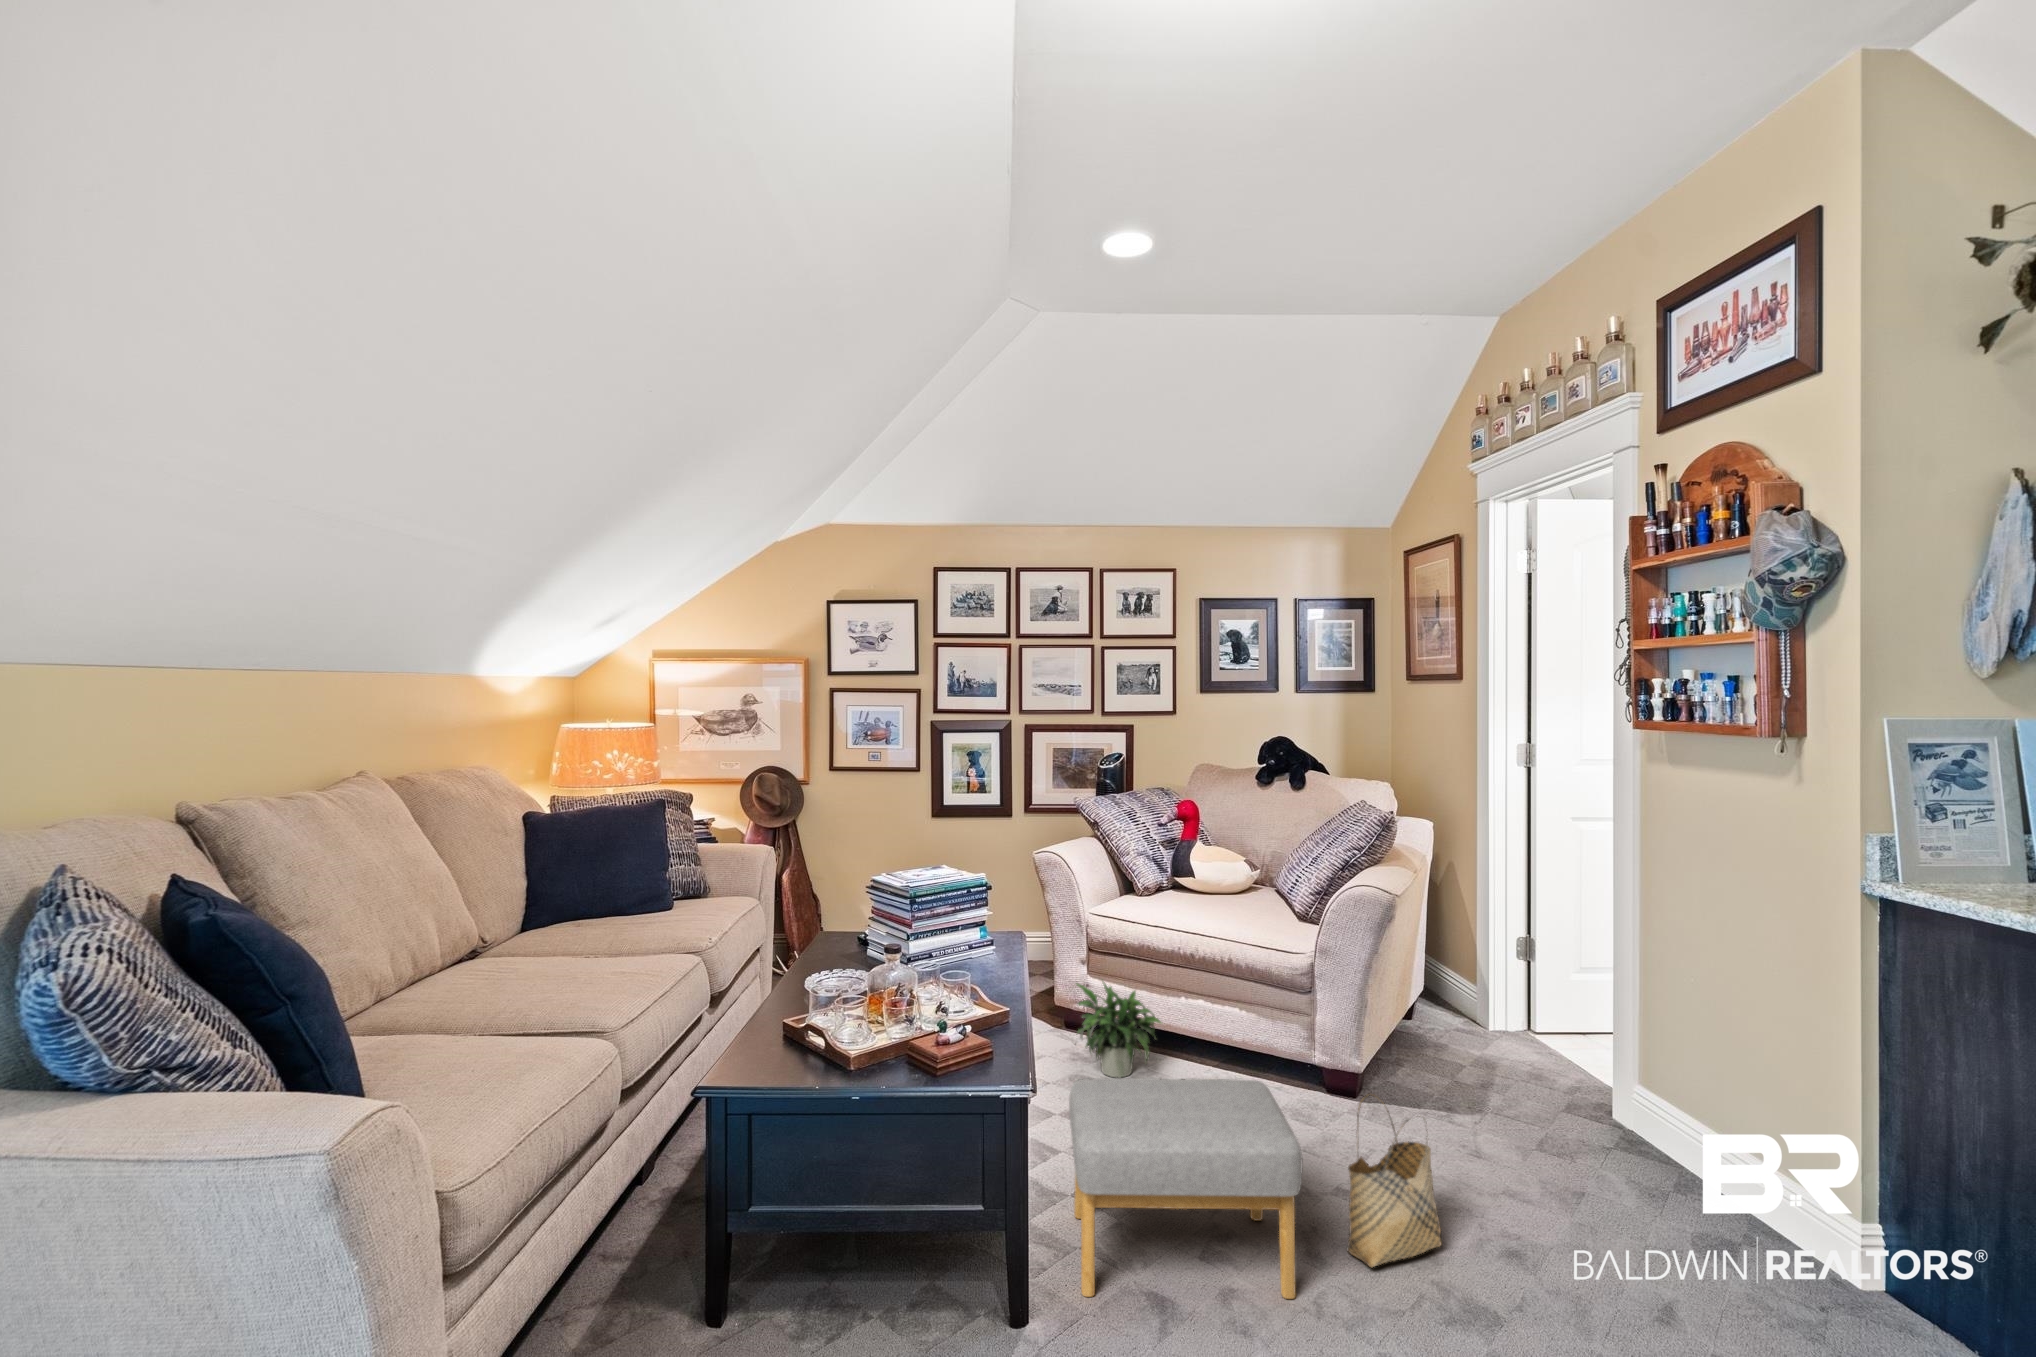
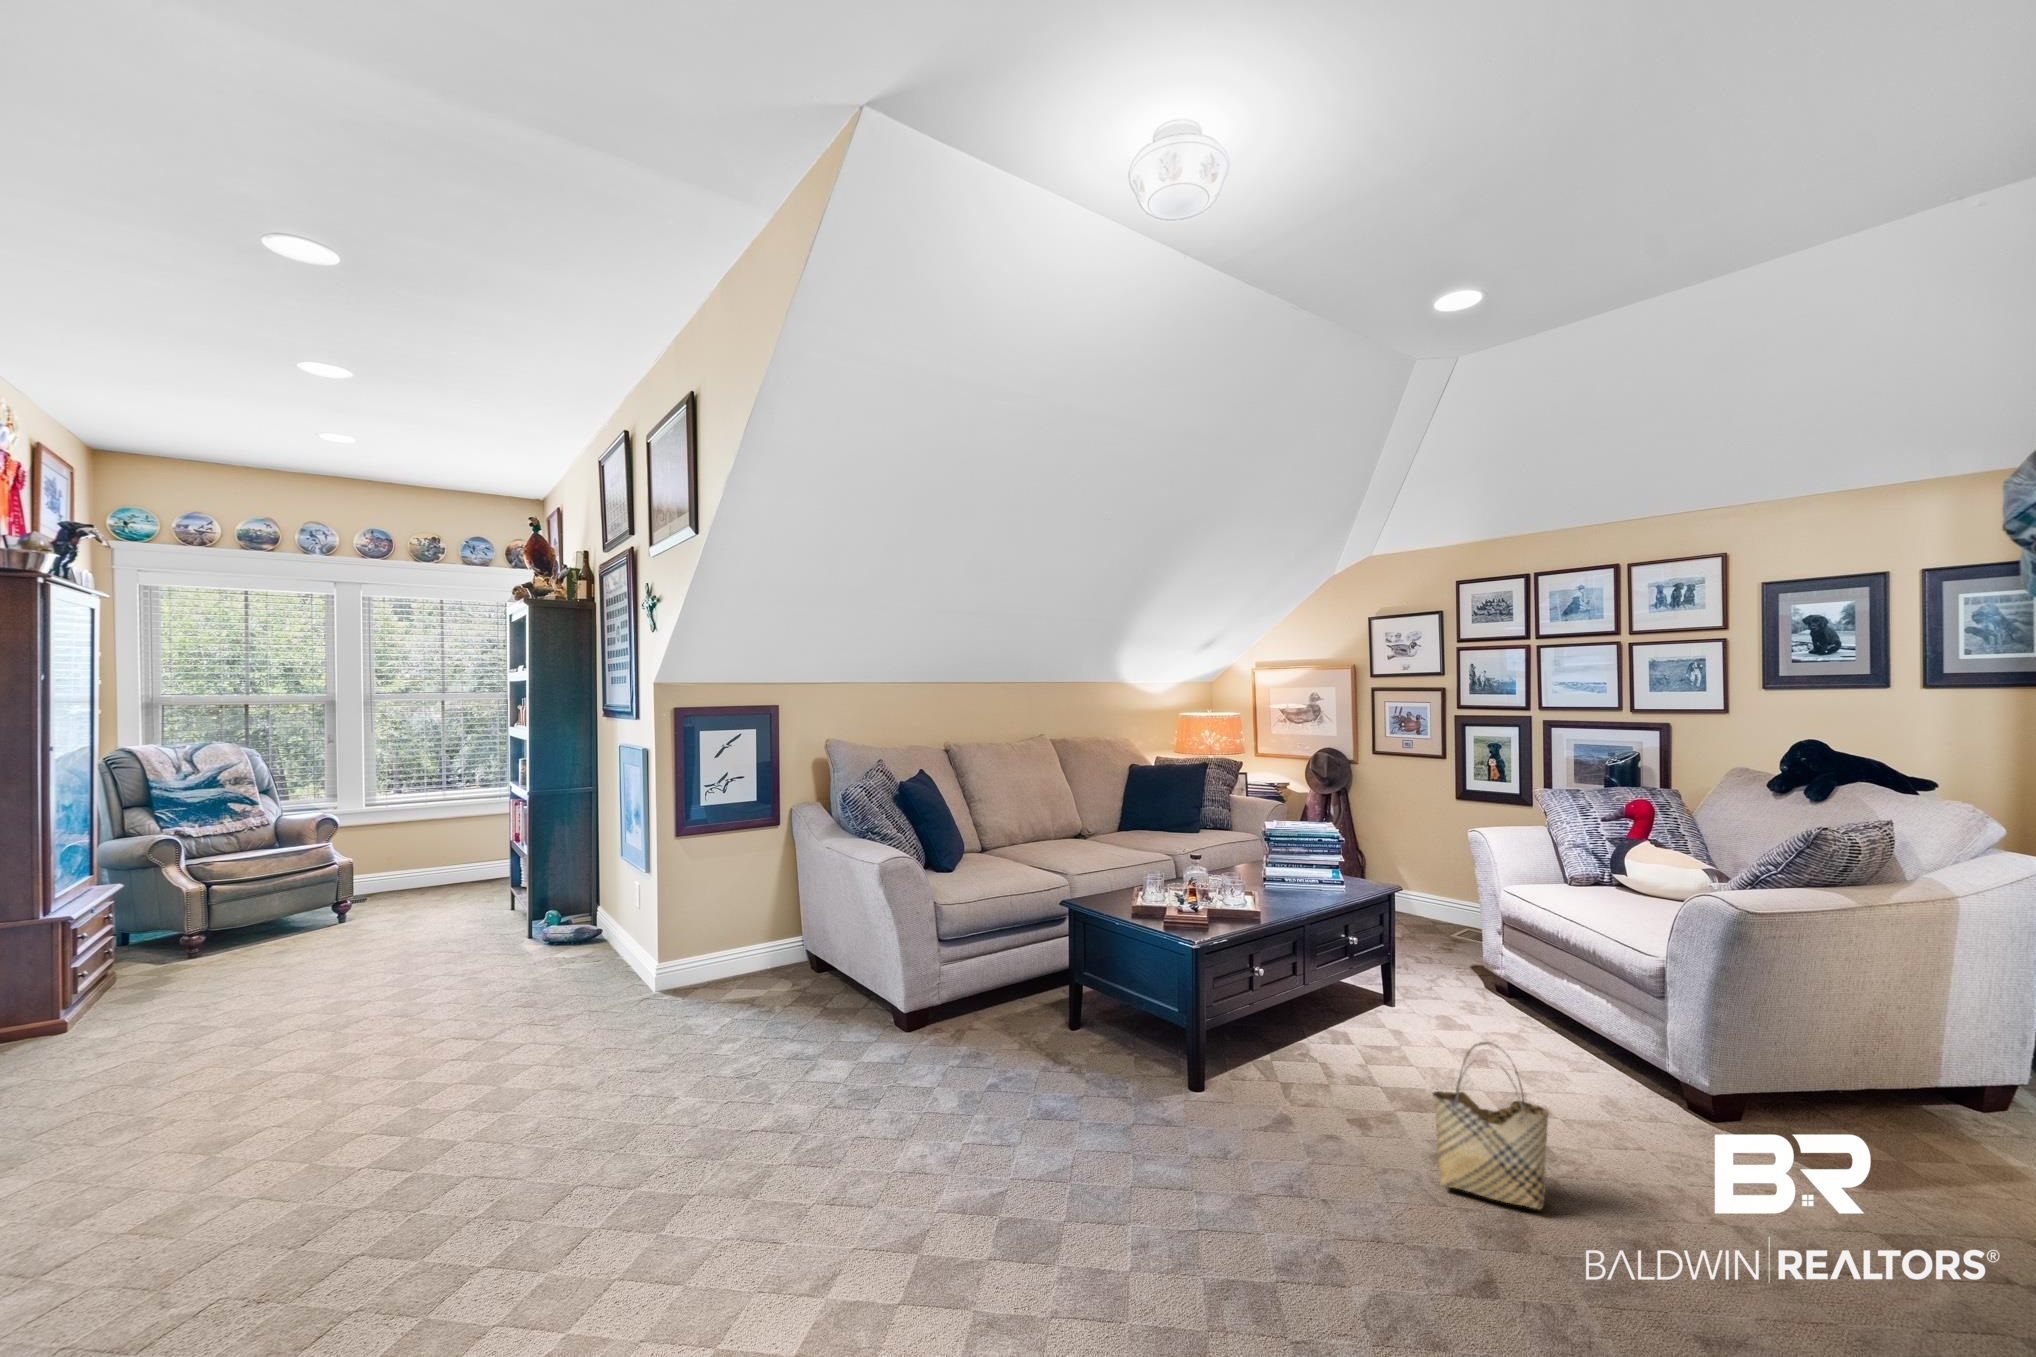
potted plant: present [1077,982,1161,1078] -> none [1428,941,1518,1034]
footstool: present [1069,1078,1303,1299] -> none [1210,969,1420,1168]

